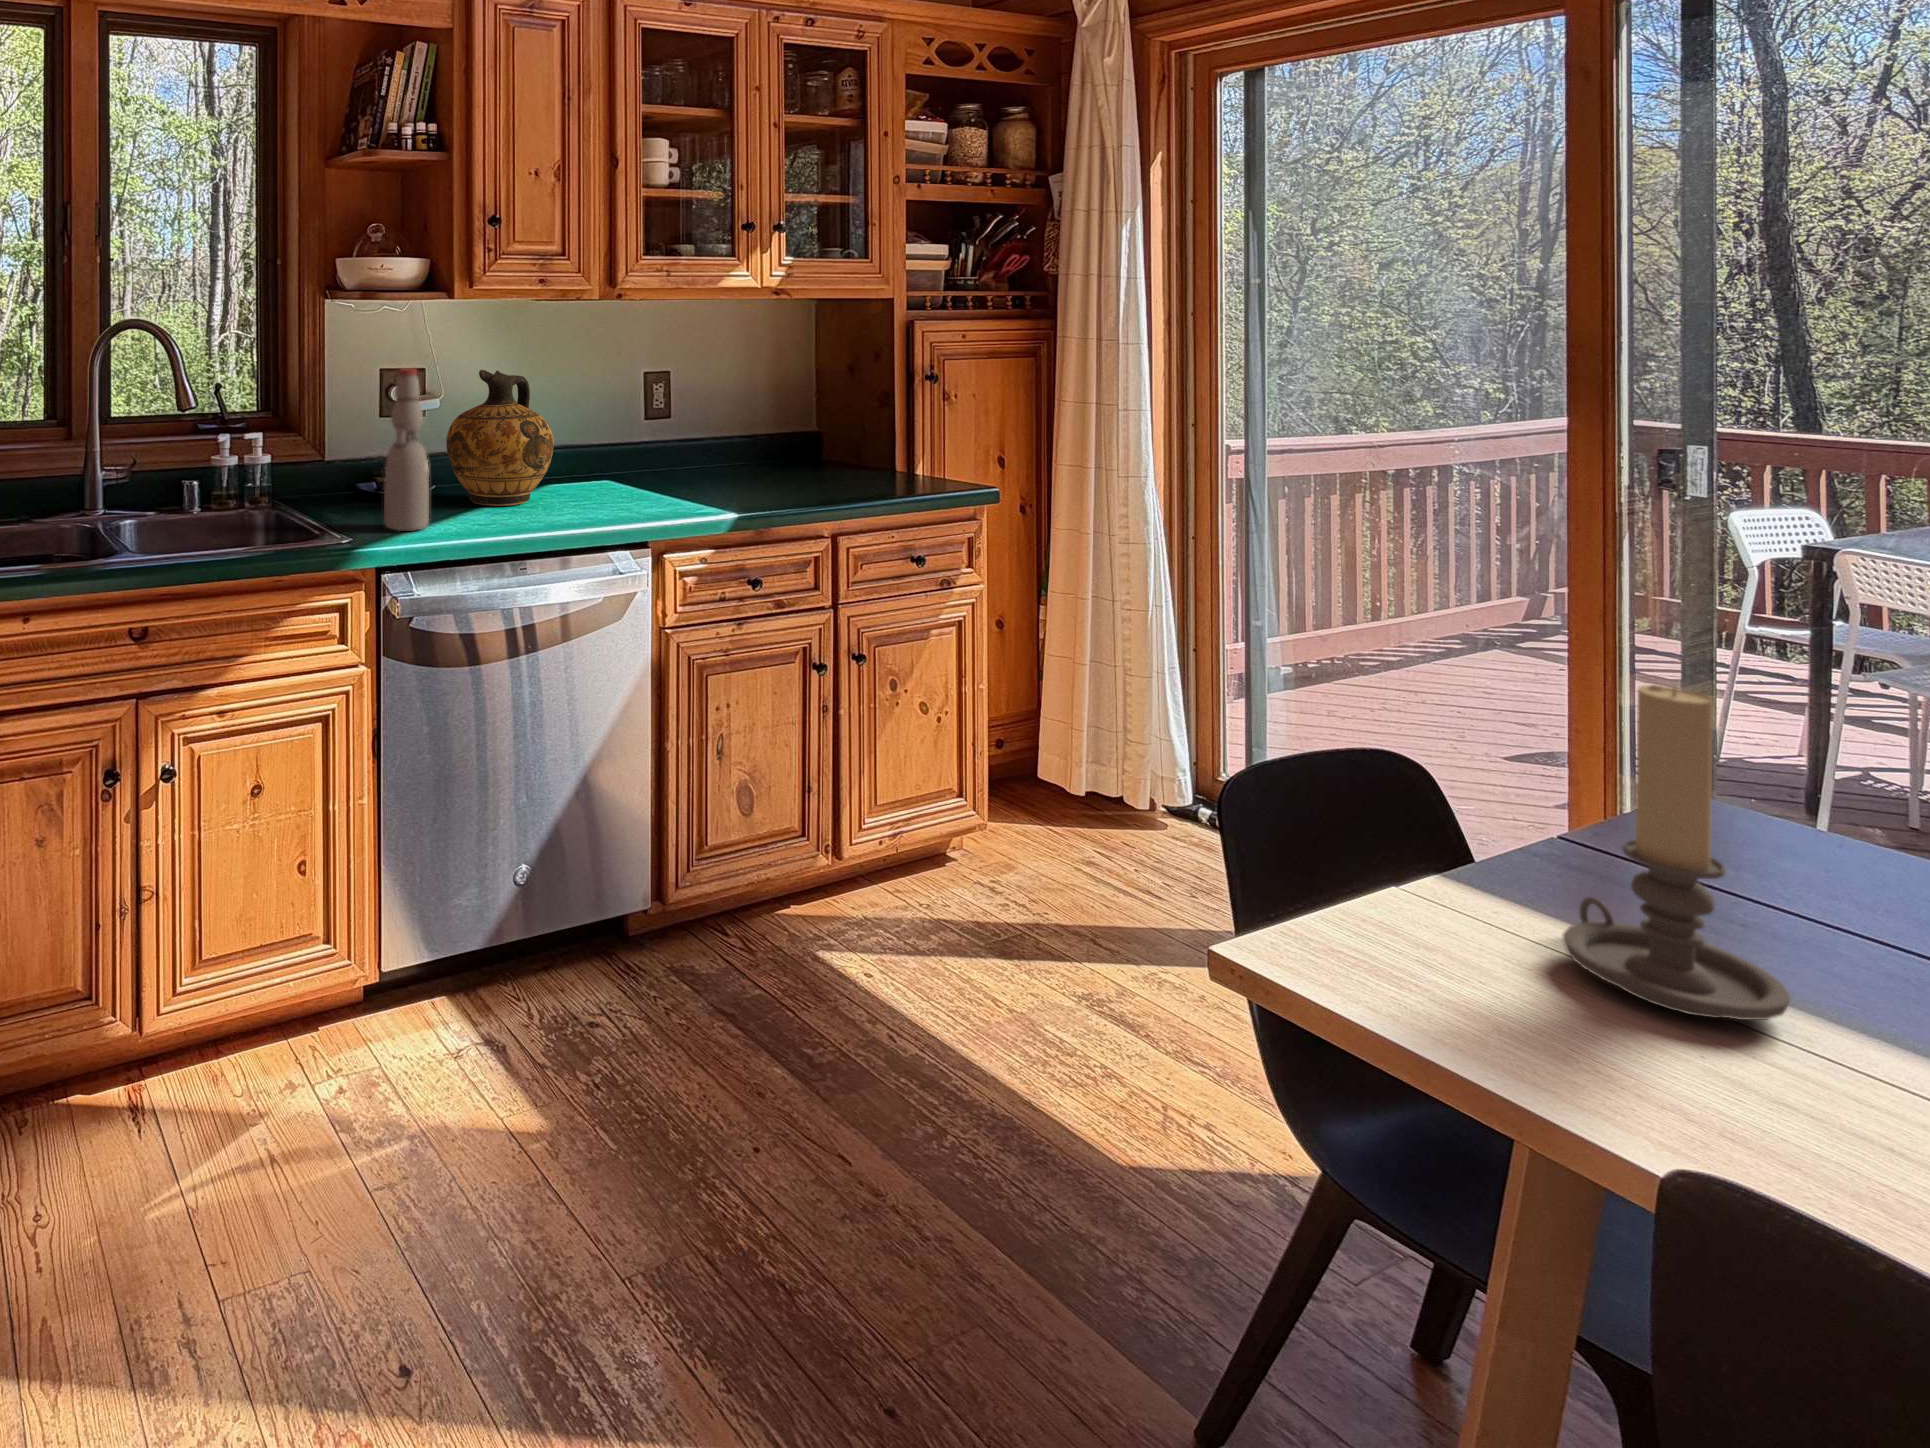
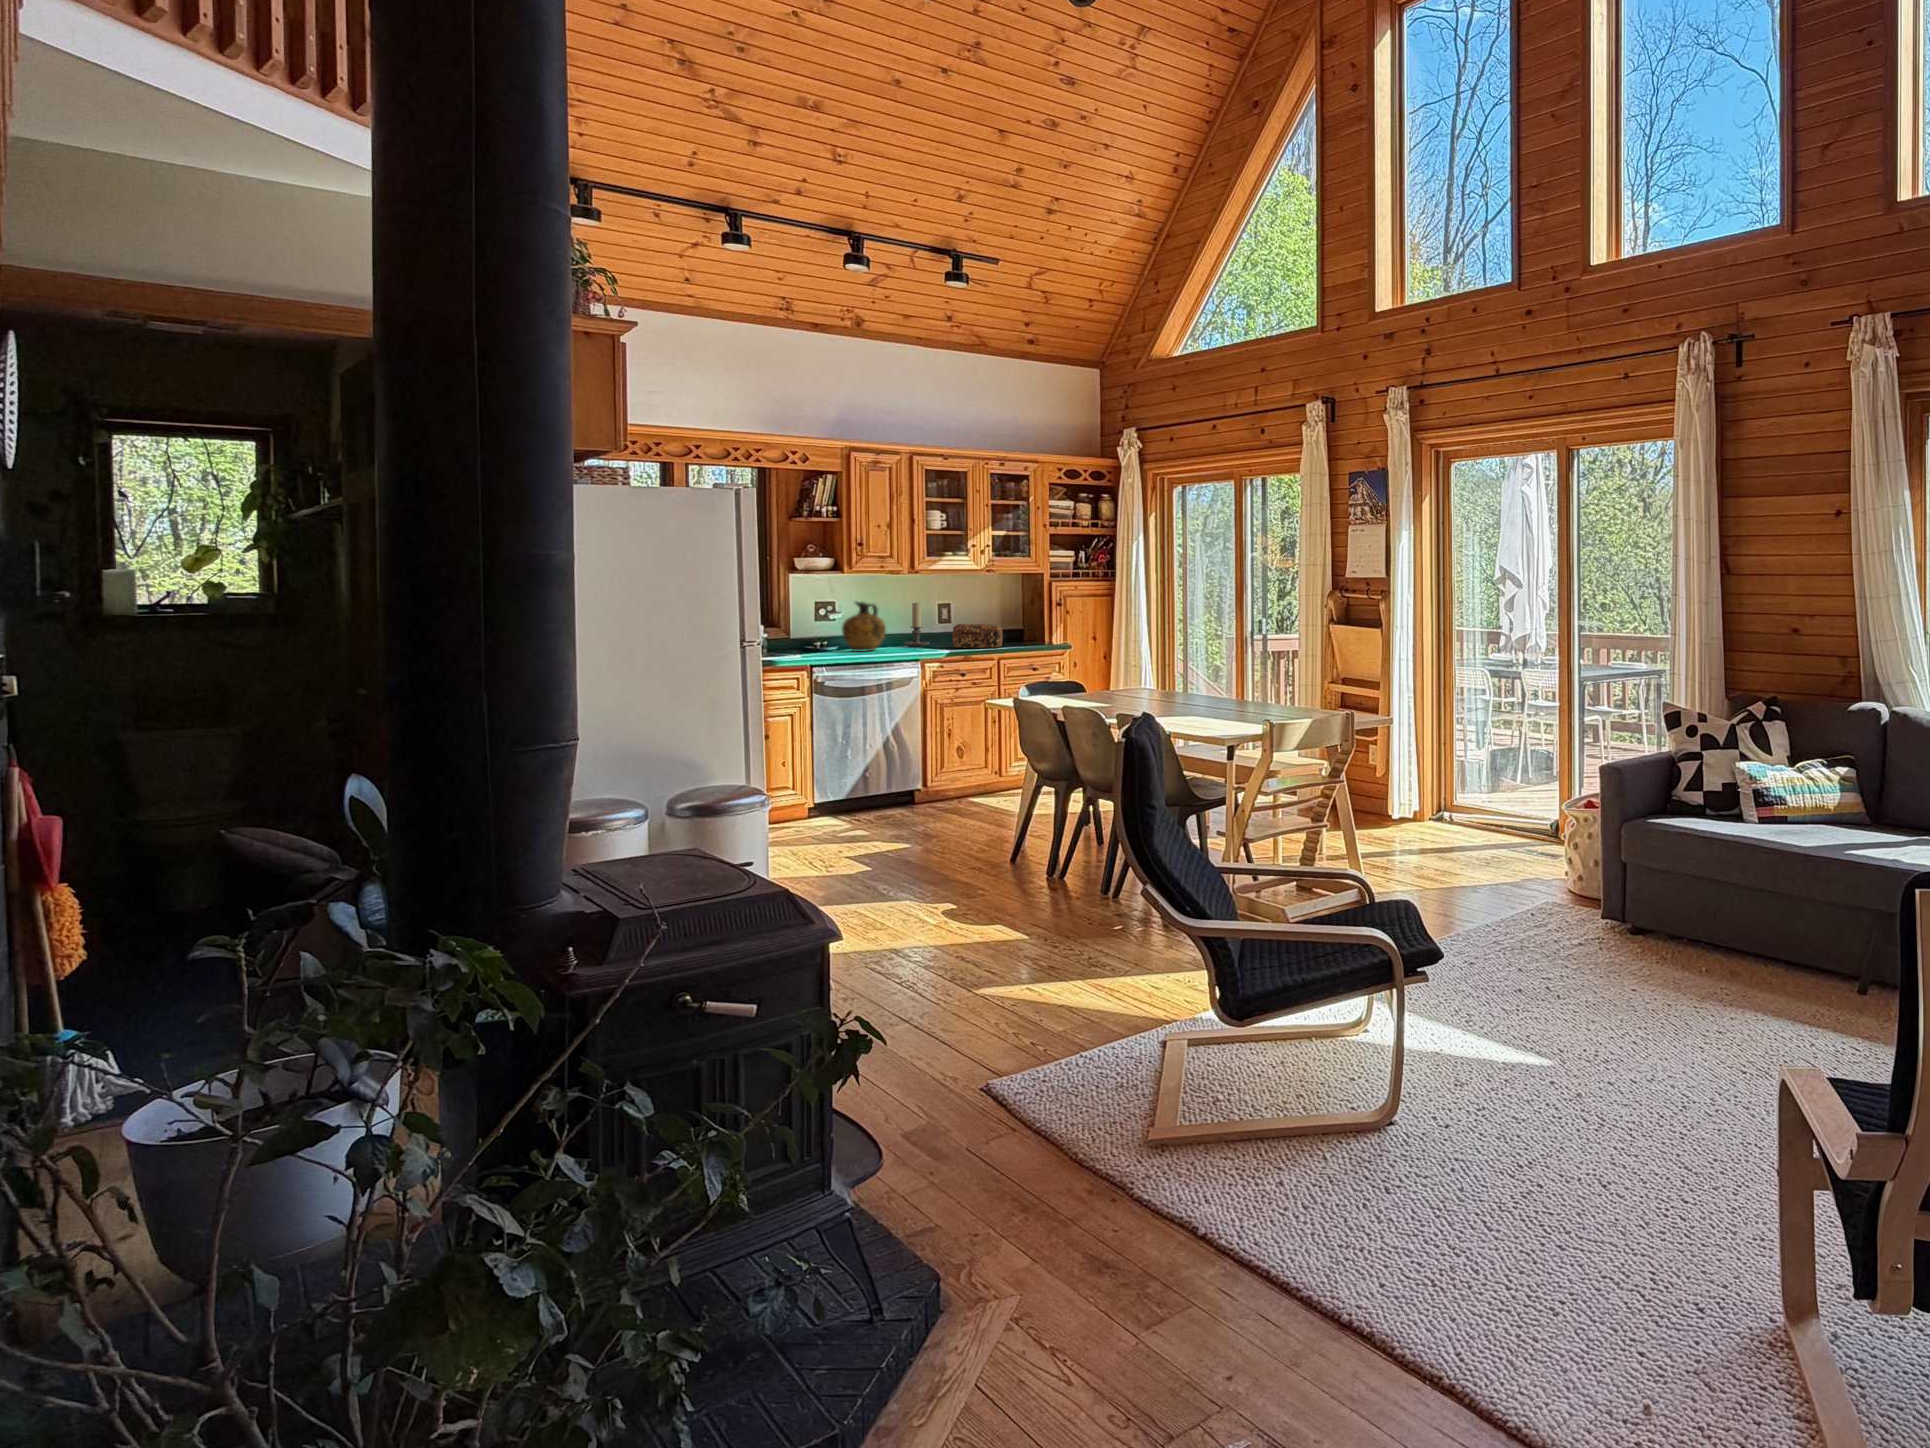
bottle: present [384,368,429,531] -> none [814,599,831,656]
bread loaf: none [709,429,834,497] -> present [952,624,1003,648]
candle holder: present [1563,685,1790,1020] -> present [904,602,929,647]

